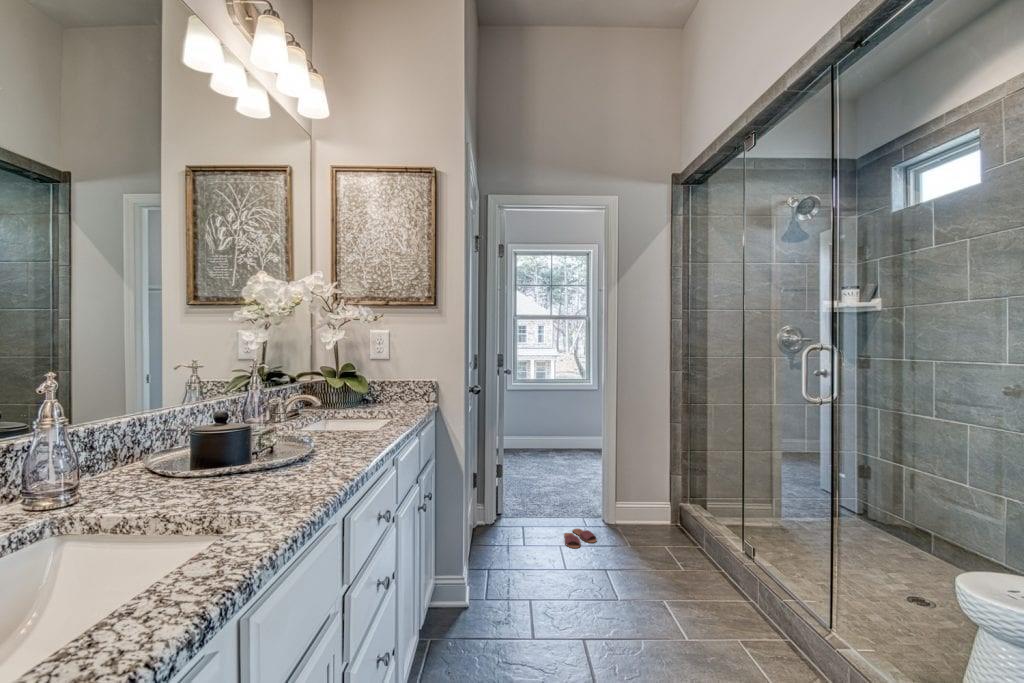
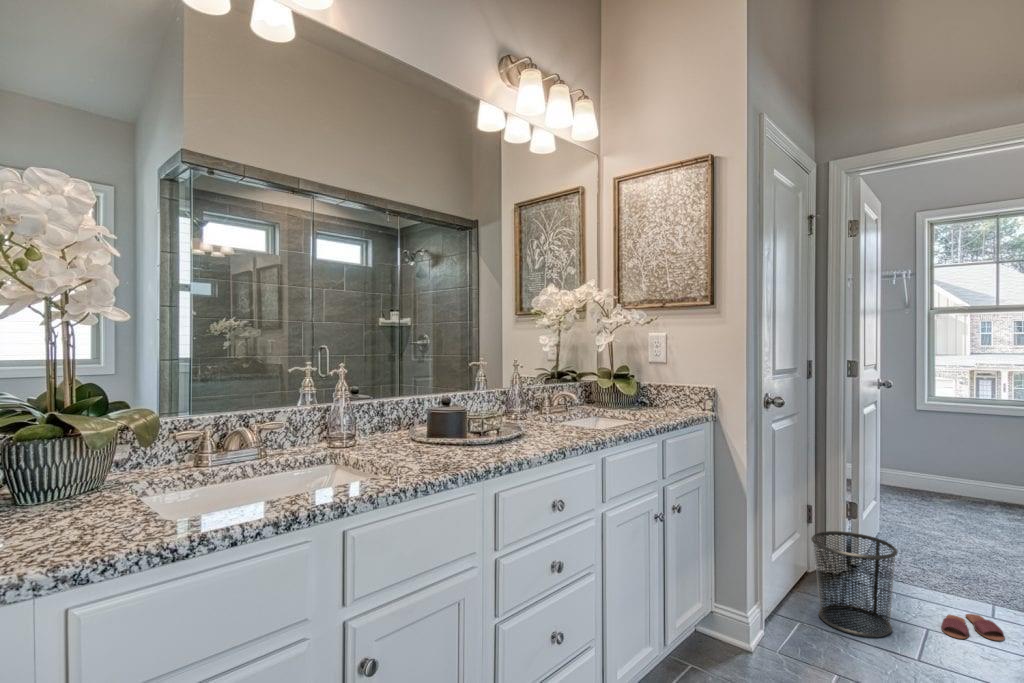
waste bin: none [490,488,547,567] -> present [811,531,898,637]

